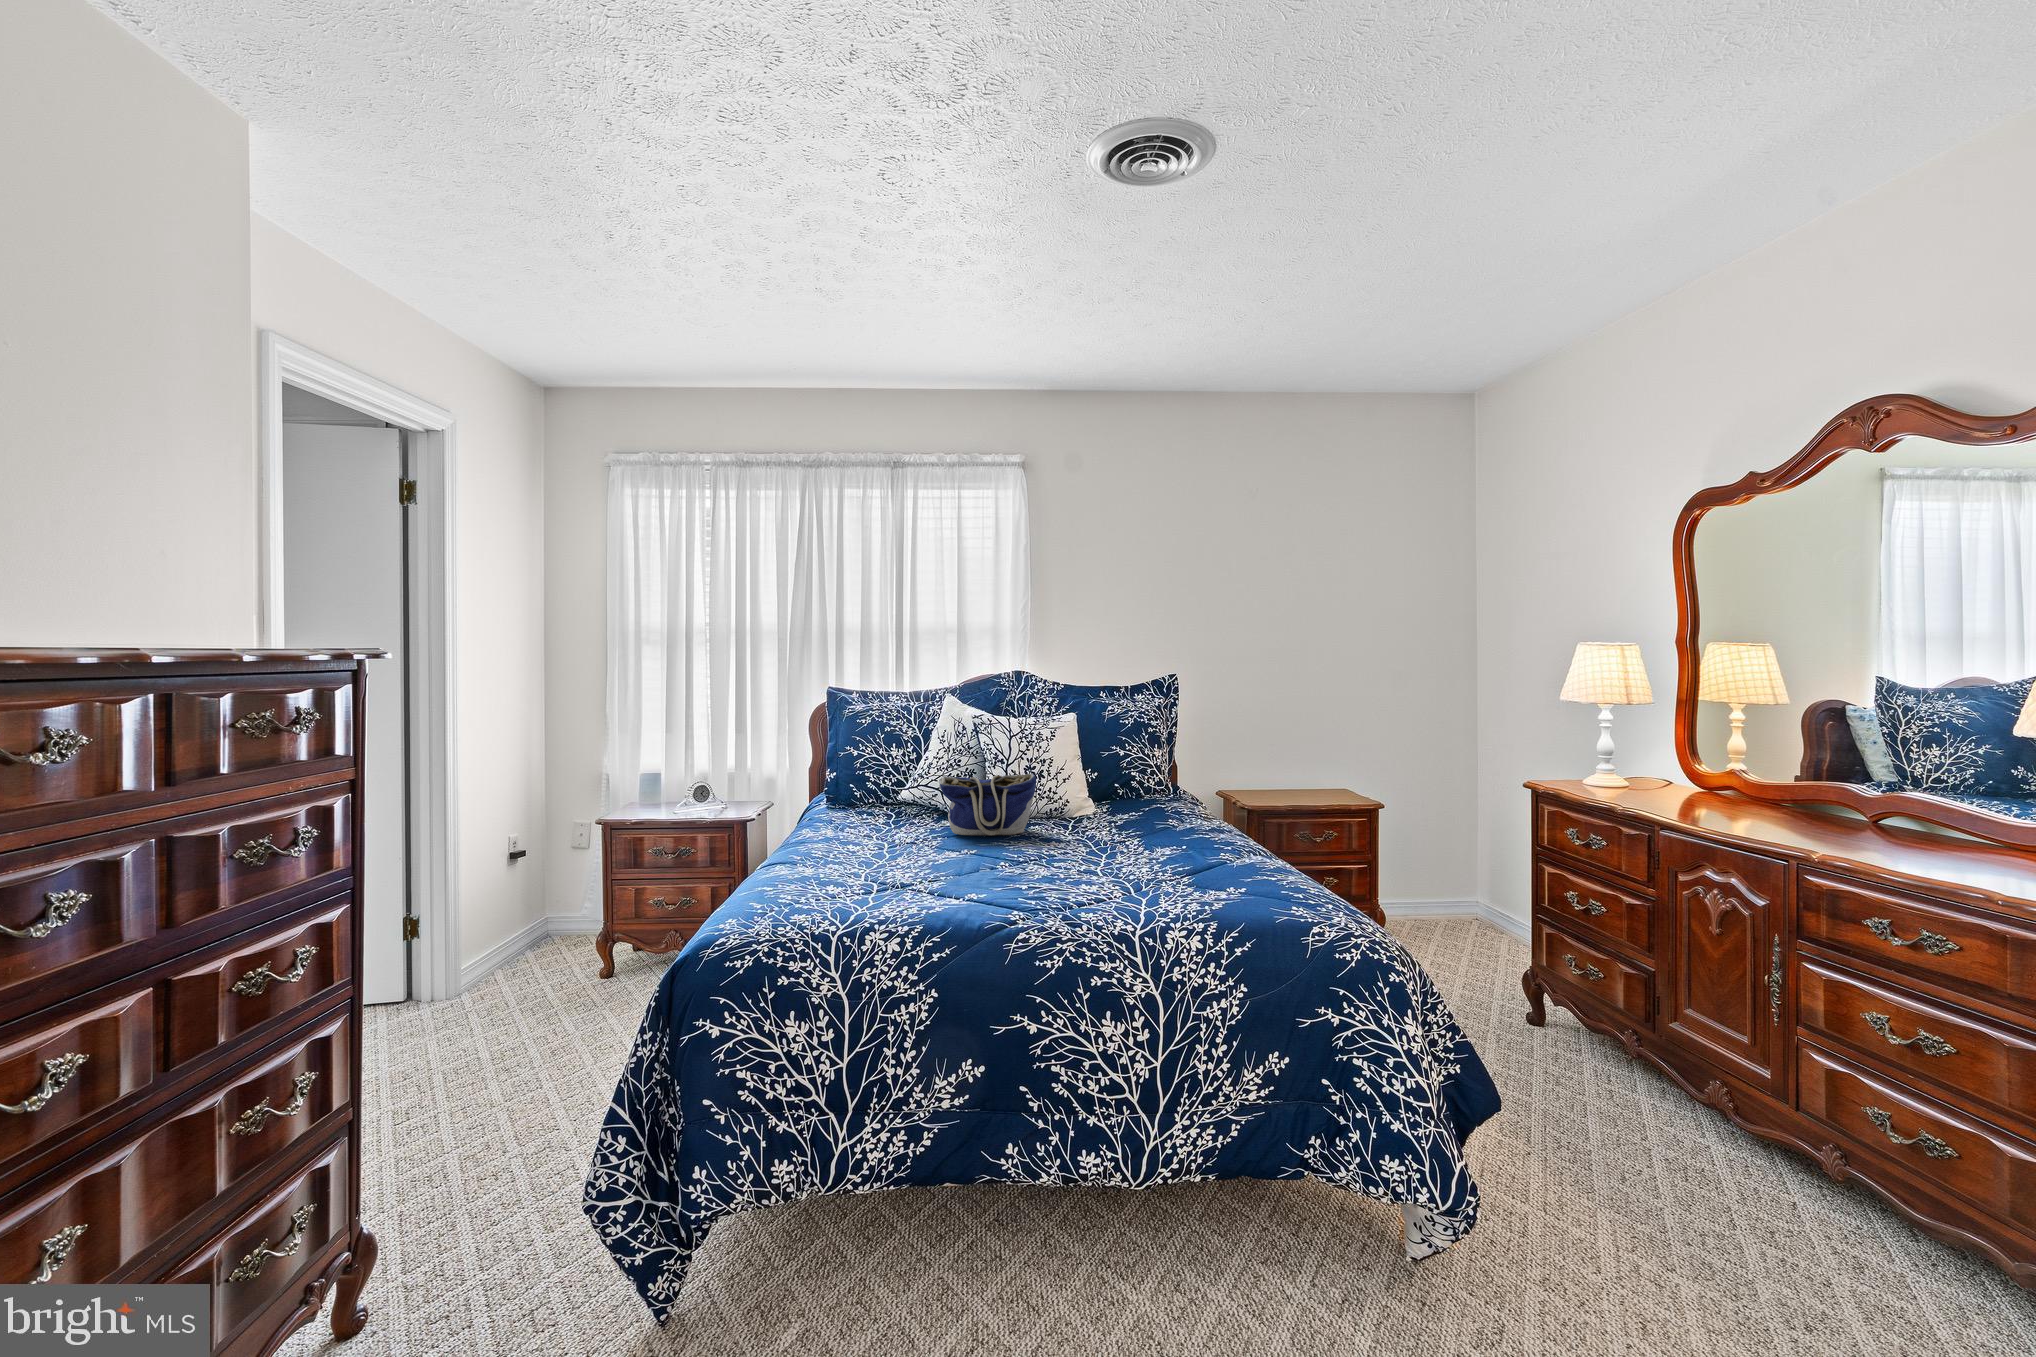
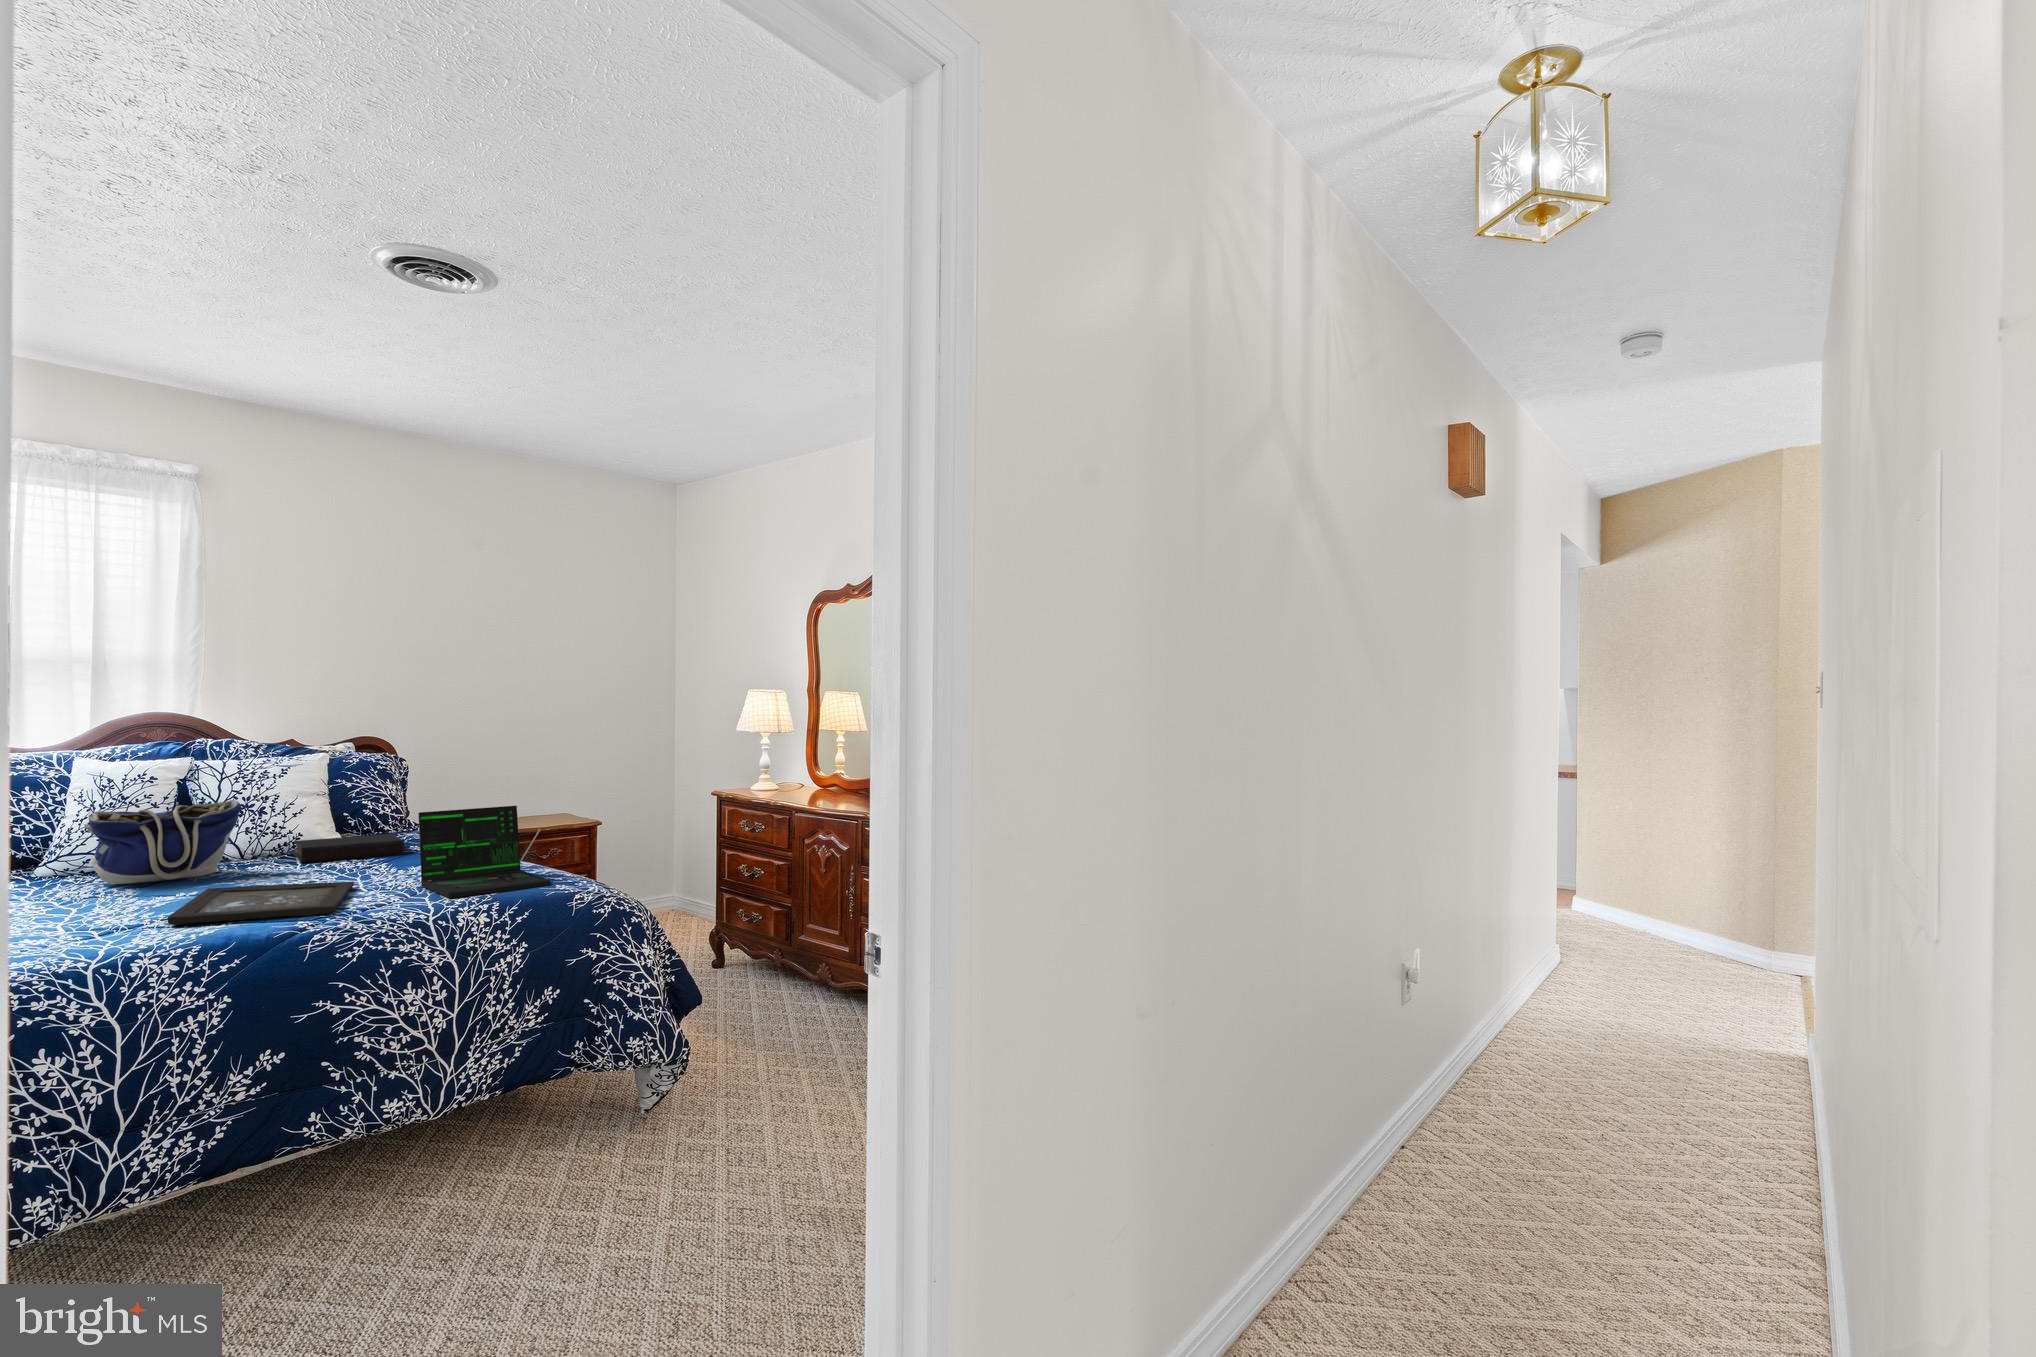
laptop: none [1148,802,1280,909] -> present [418,806,551,898]
book: none [1084,809,1163,833] -> present [294,834,404,862]
tray: none [932,853,1098,906] -> present [167,882,354,925]

